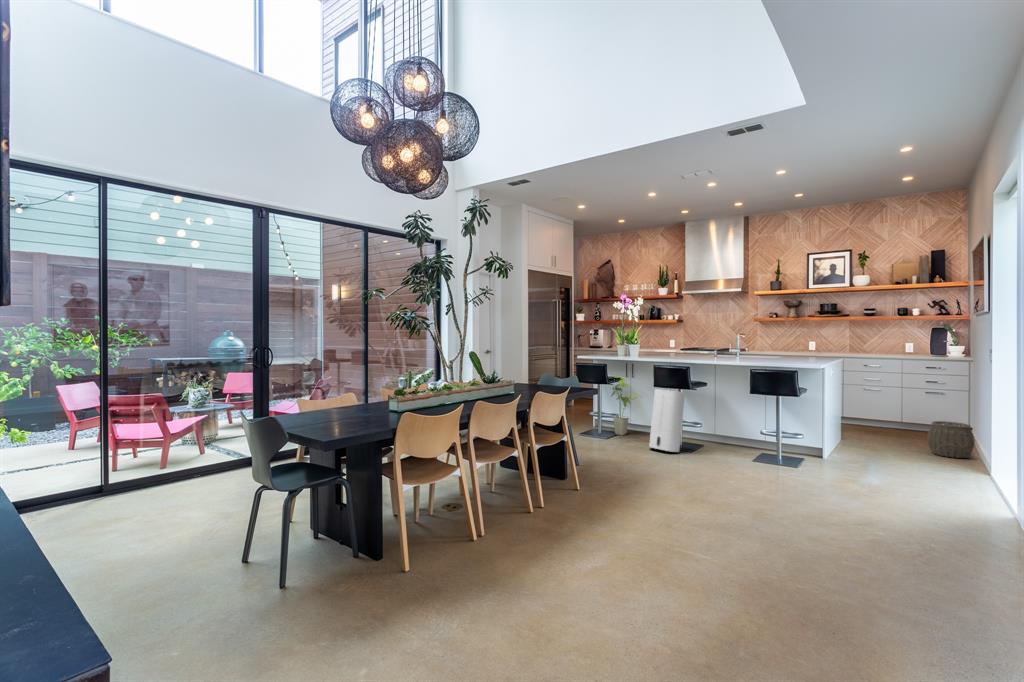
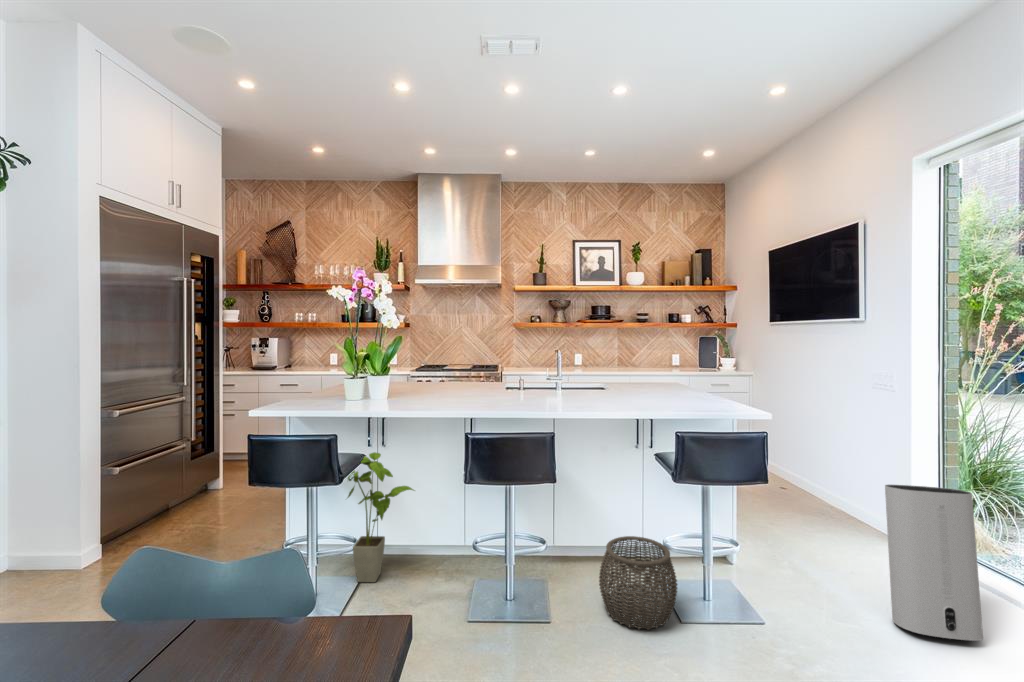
air purifier: present [649,389,685,452] -> present [885,485,983,641]
woven basket: present [927,421,975,458] -> present [599,536,677,629]

